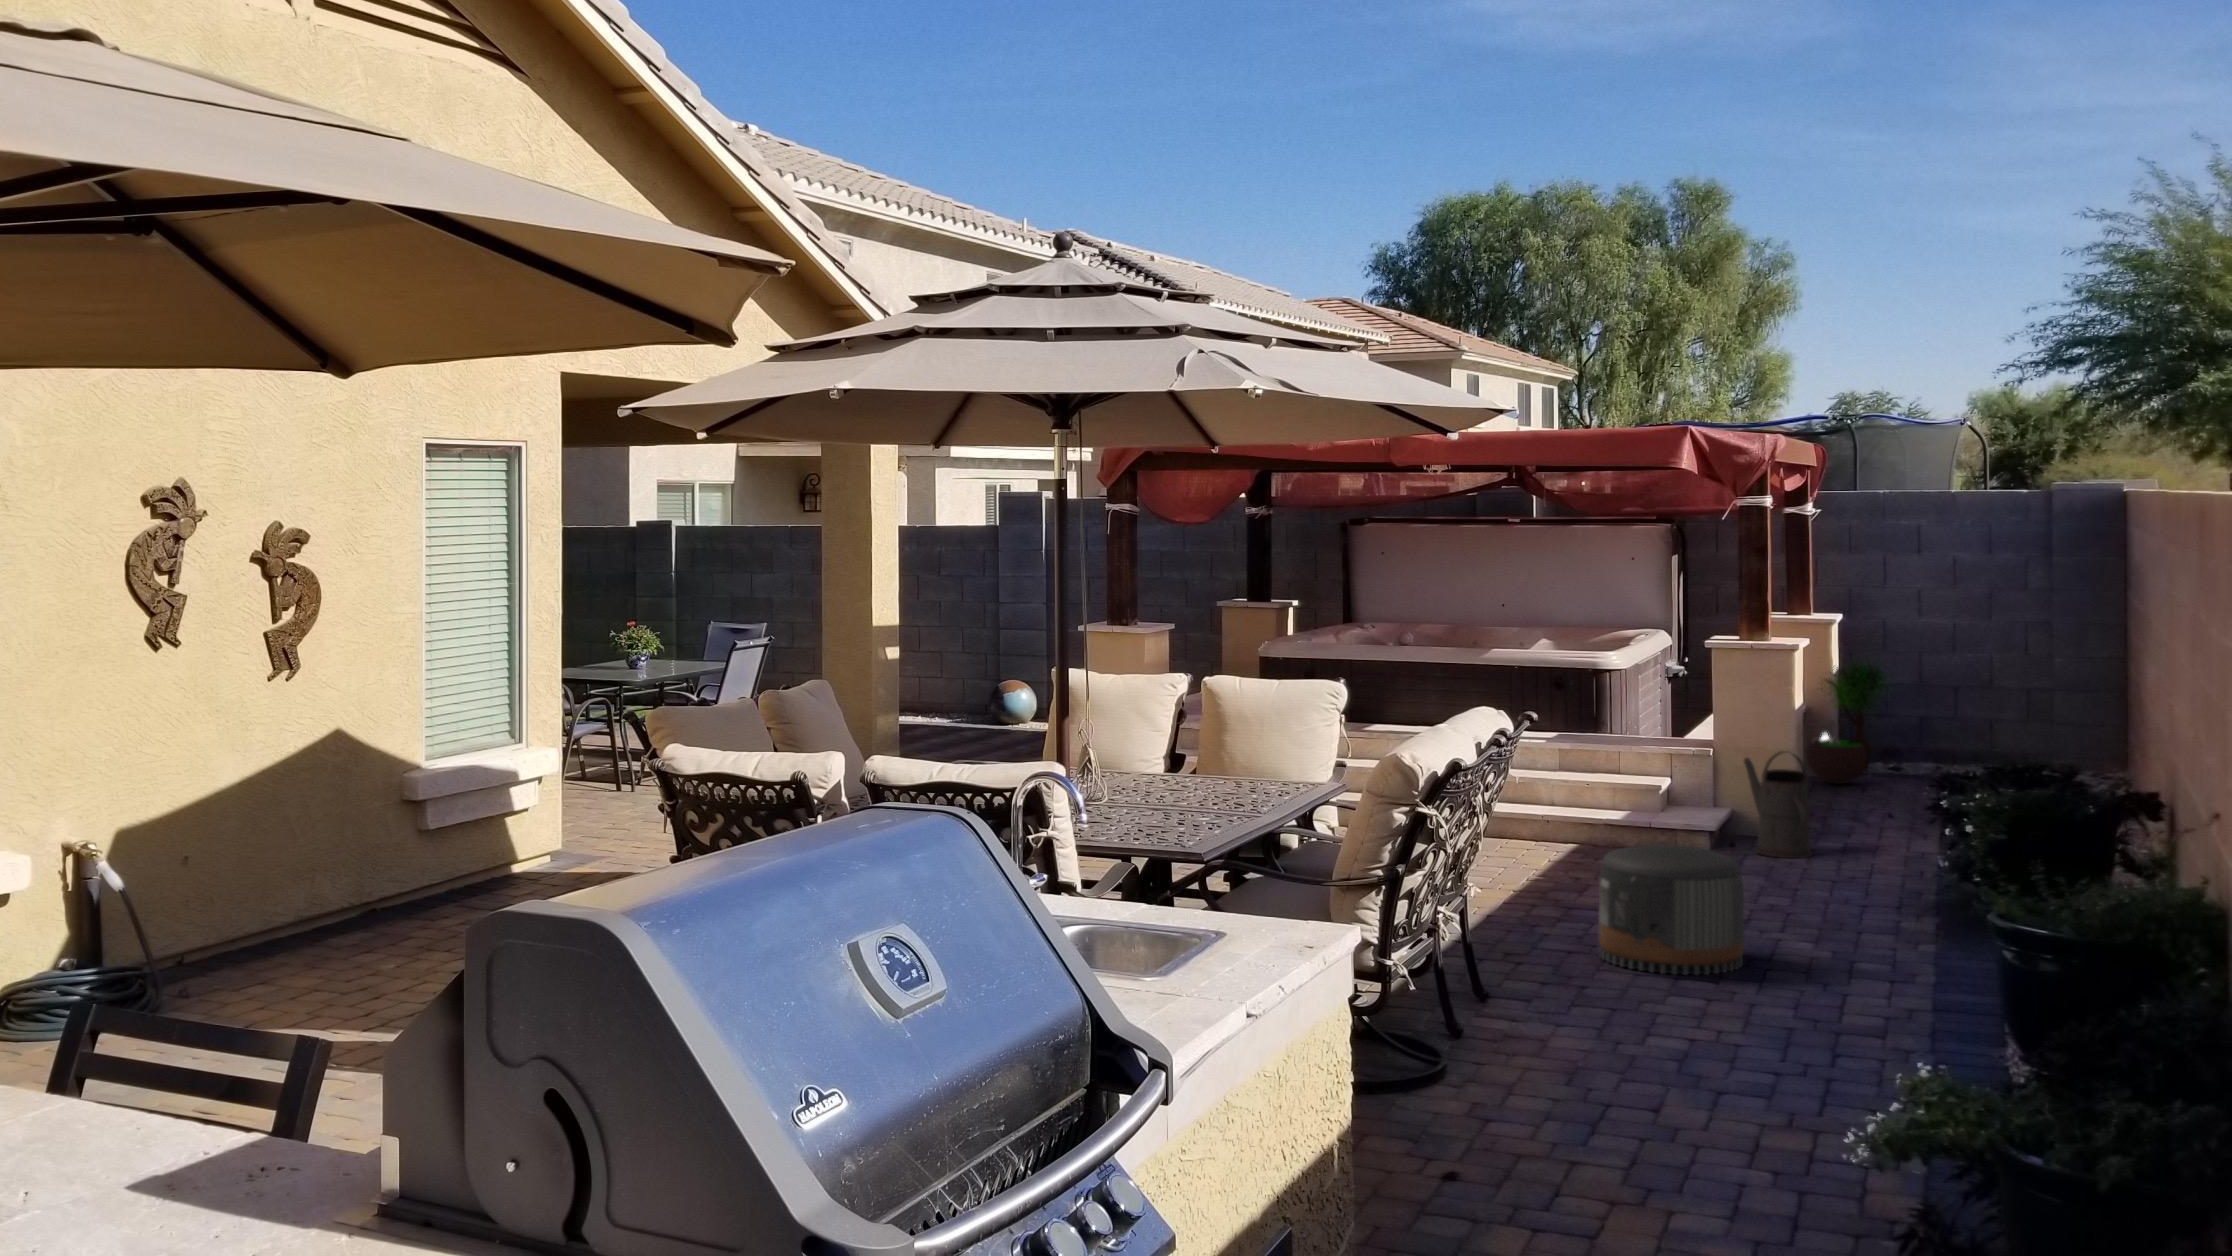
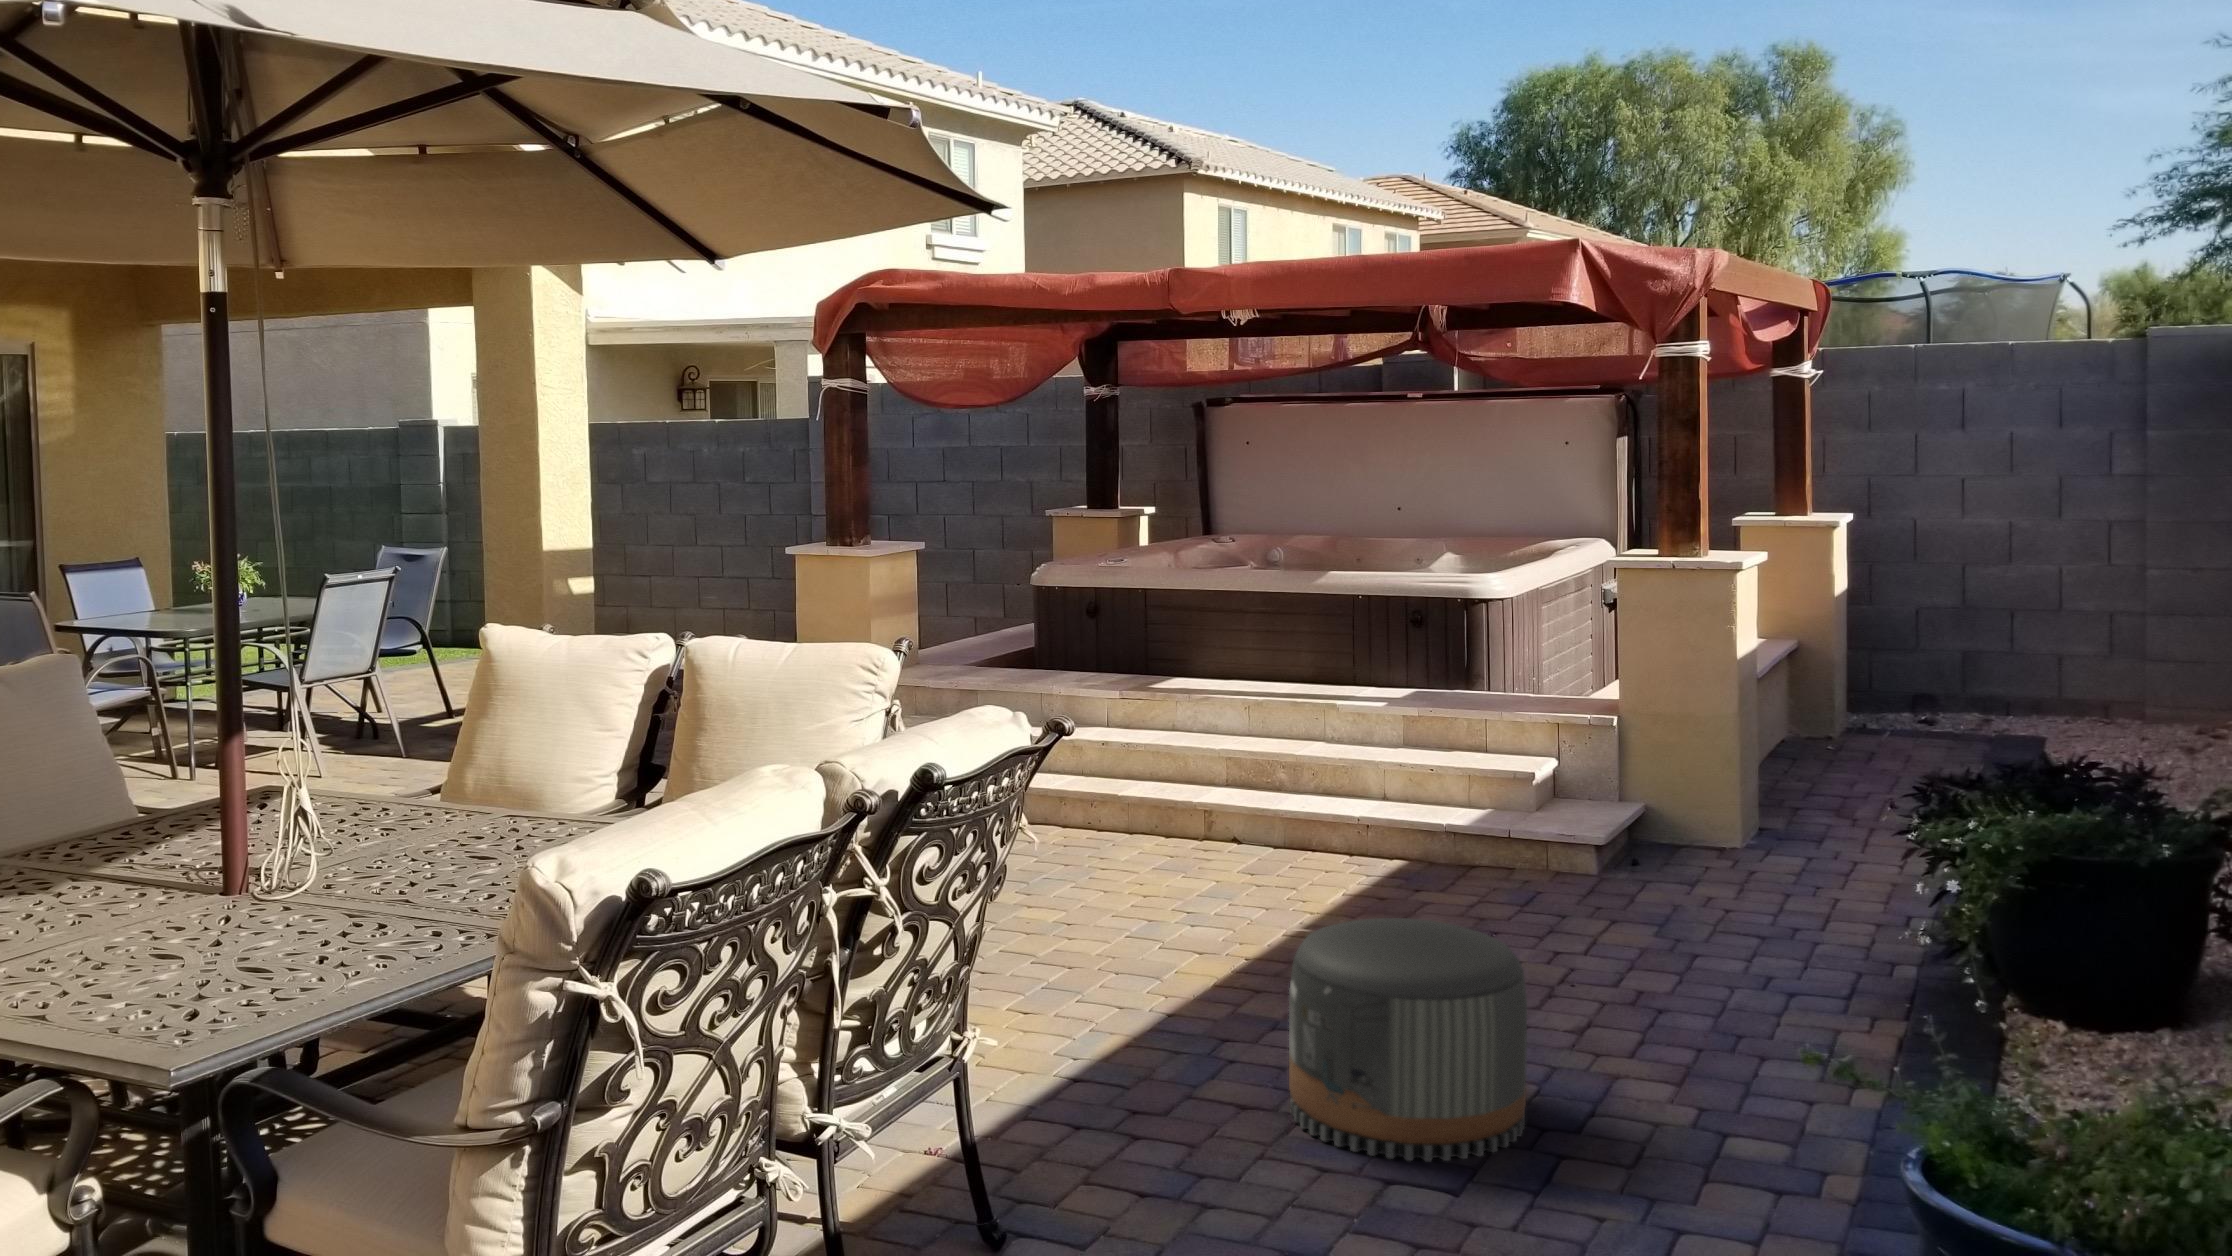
potted tree: present [1806,656,1891,784] -> none [1796,566,1914,745]
watering can: present [1744,752,1812,858] -> none [1663,725,1750,883]

